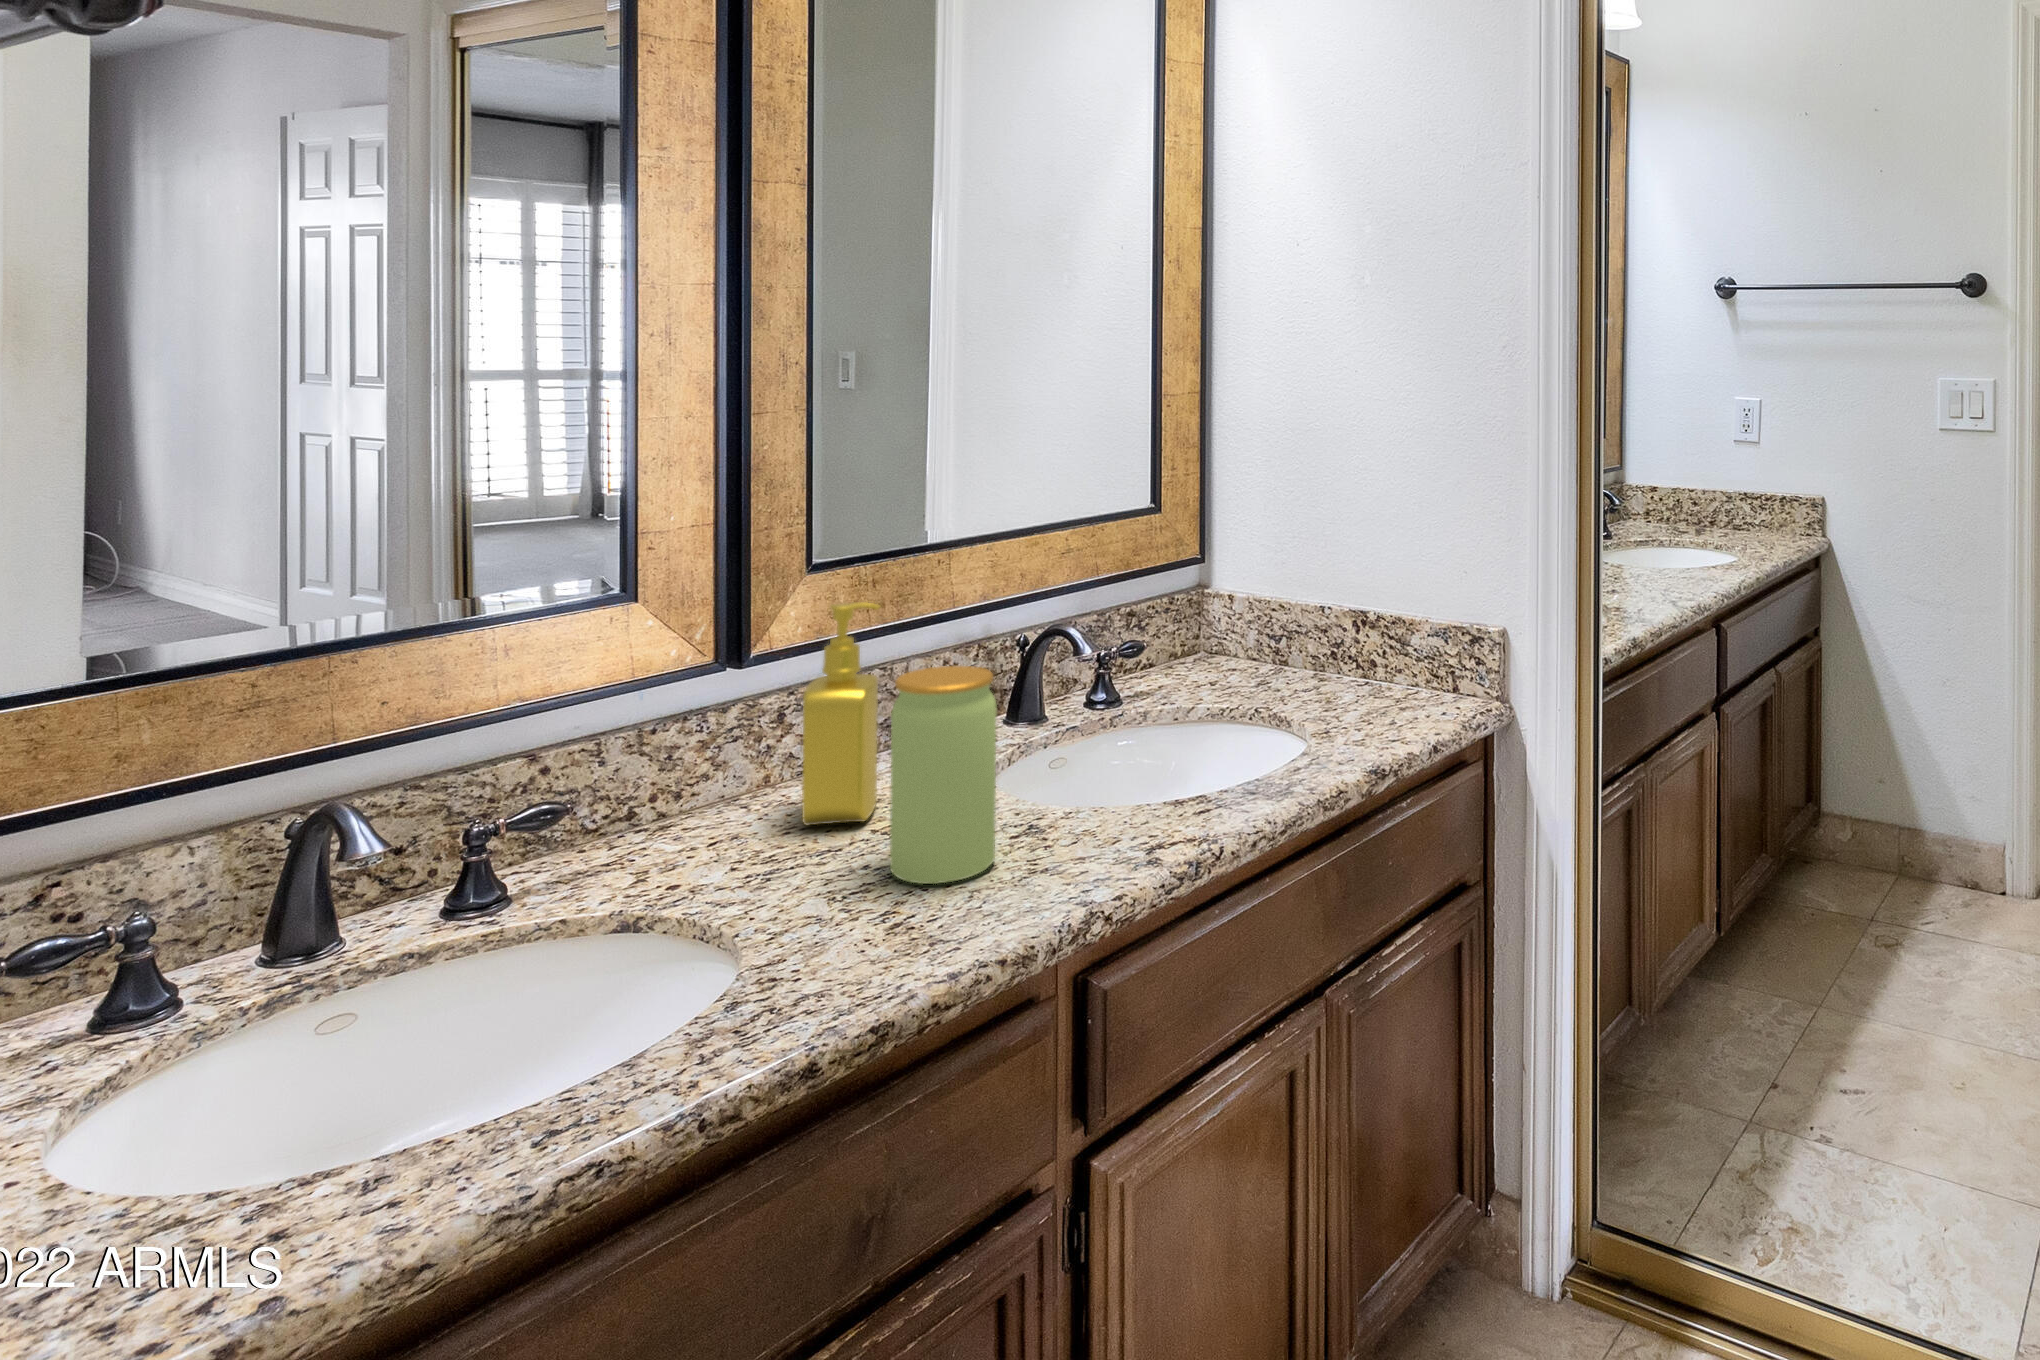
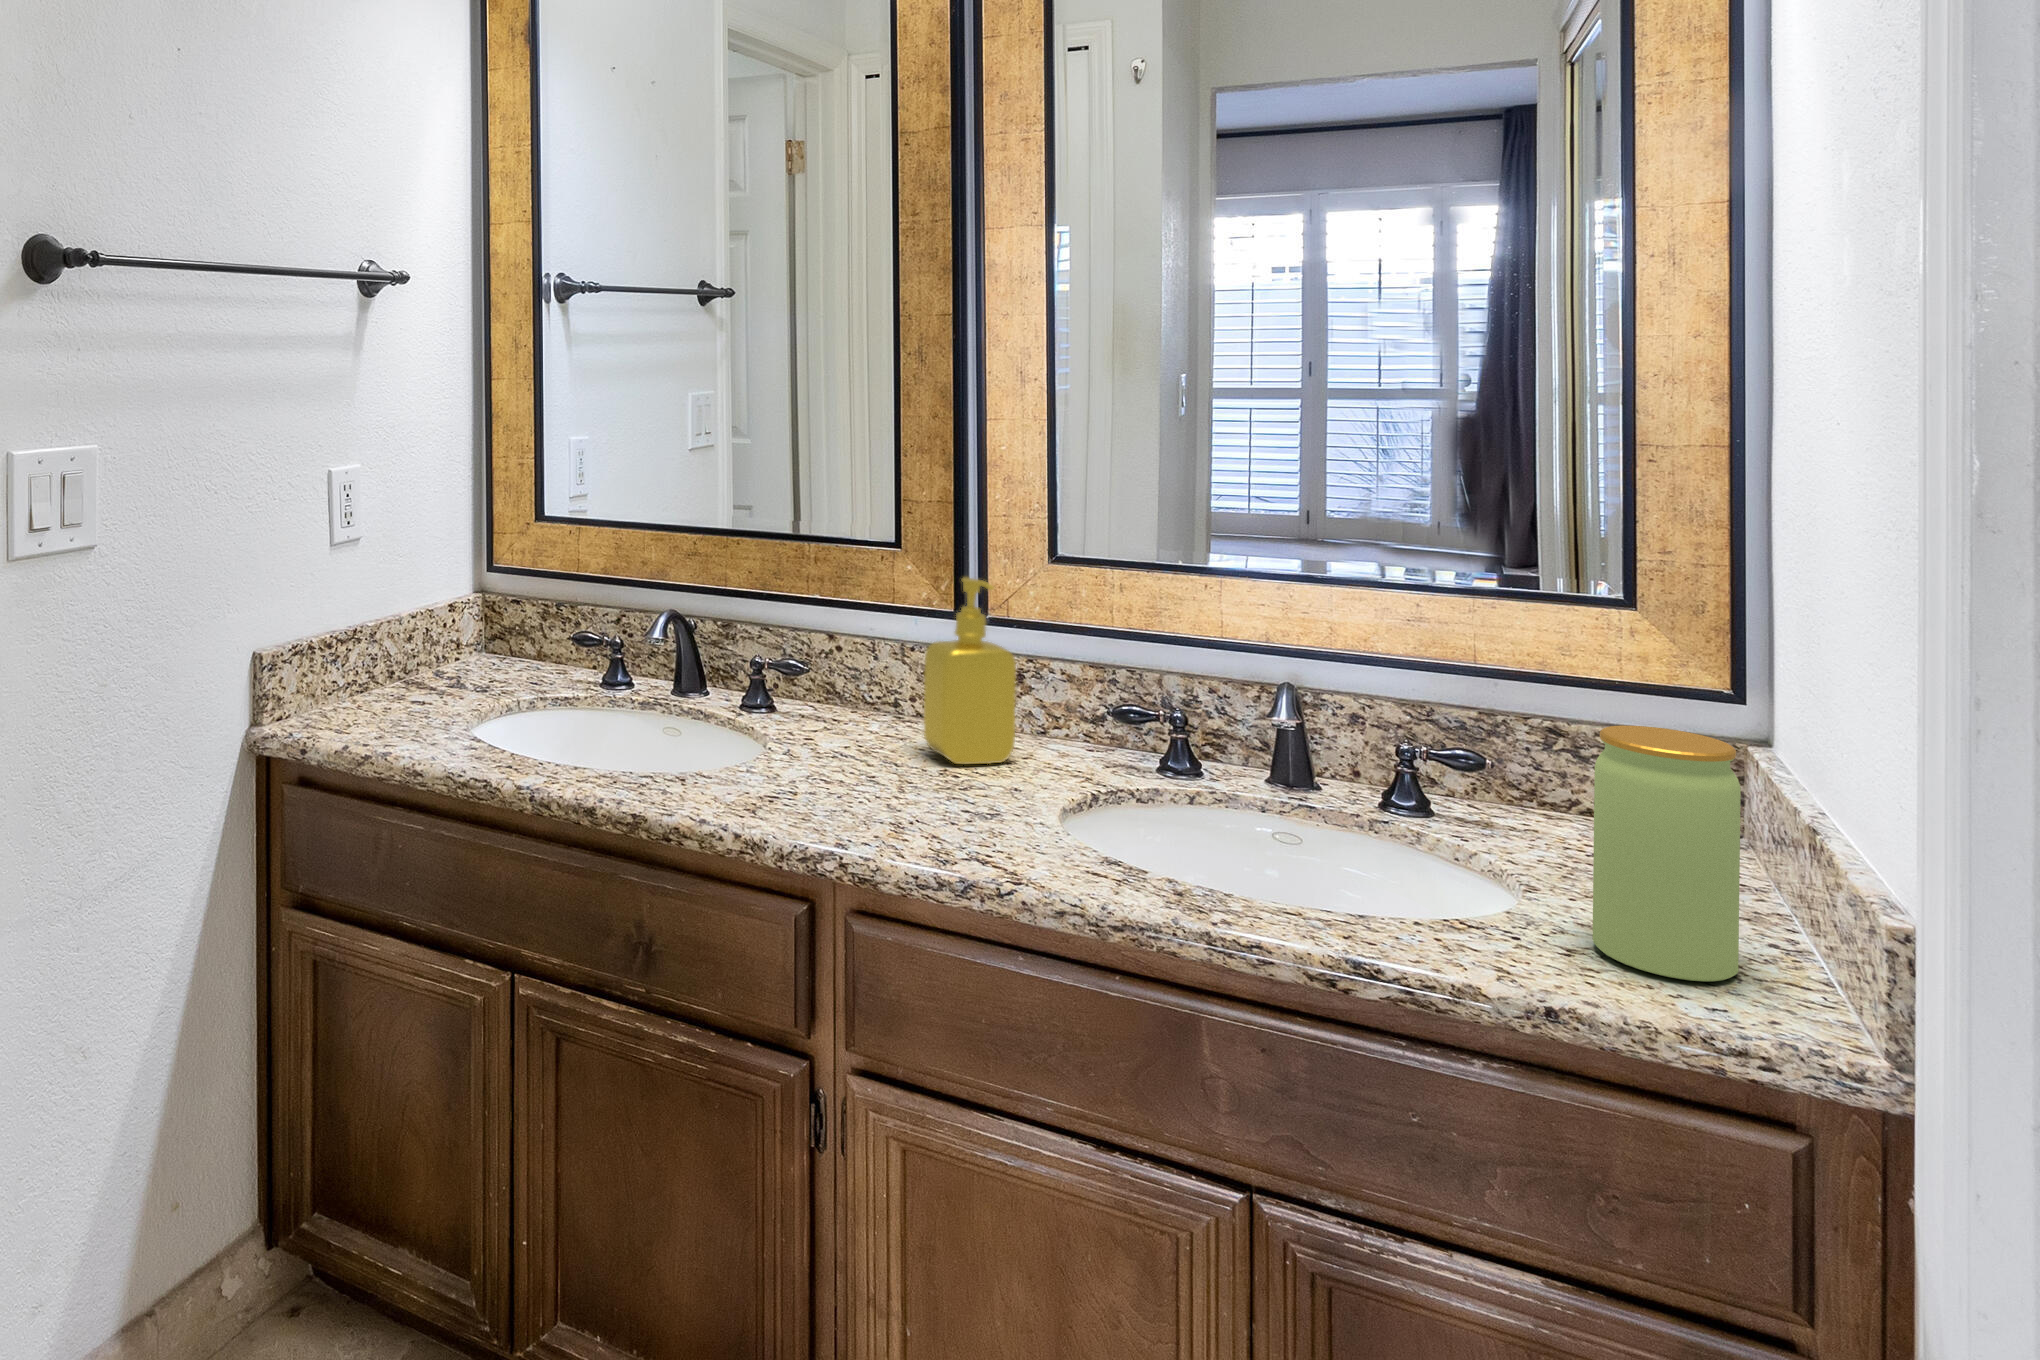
jar: present [890,666,997,884] -> present [1593,725,1741,981]

